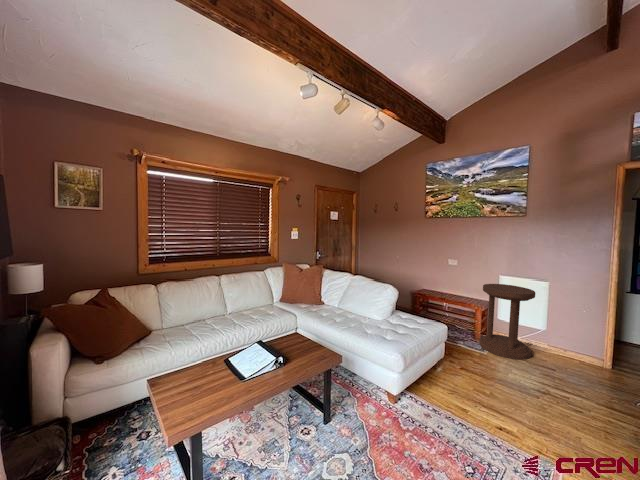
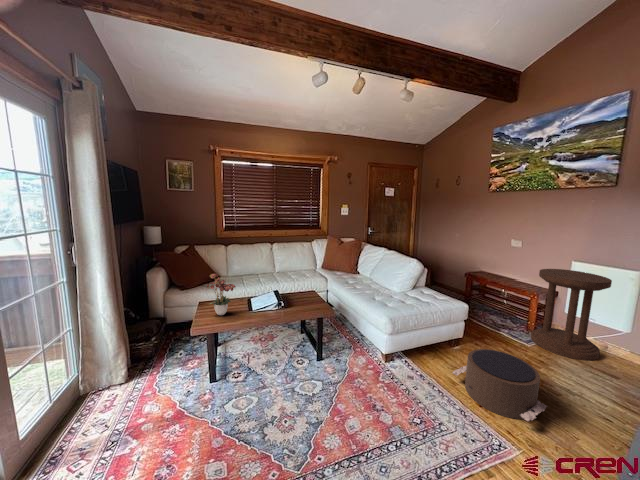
flower arrangement: none [184,332,229,396] -> present [207,274,236,315]
pouf: none [461,368,550,435] -> present [453,349,547,422]

